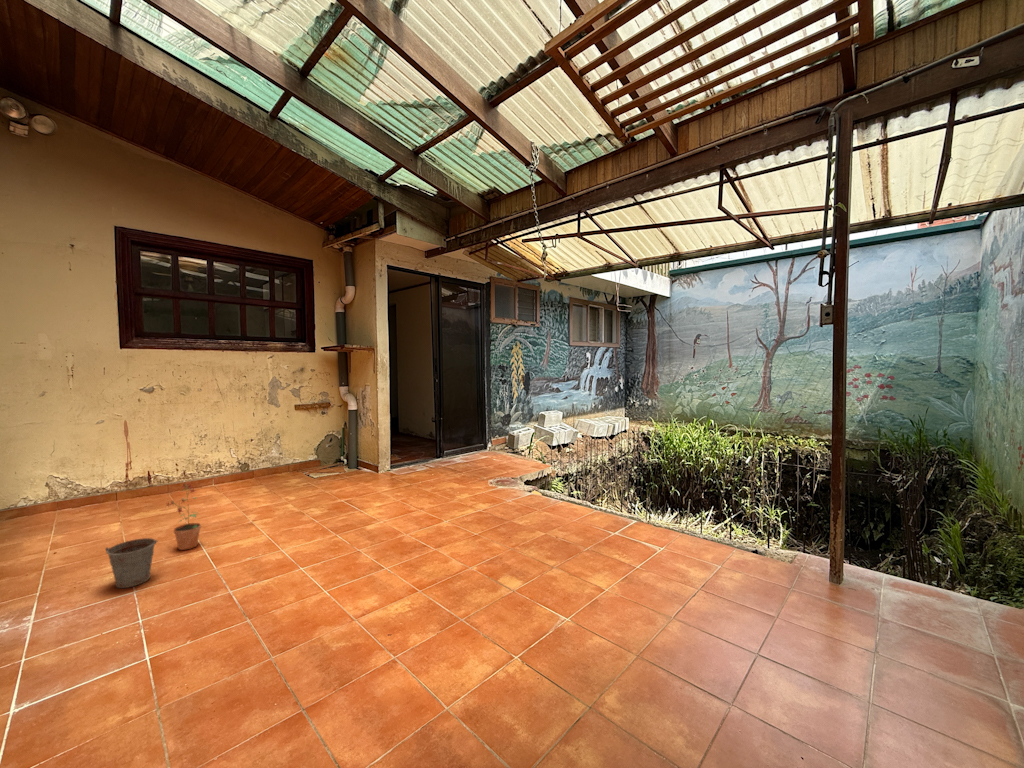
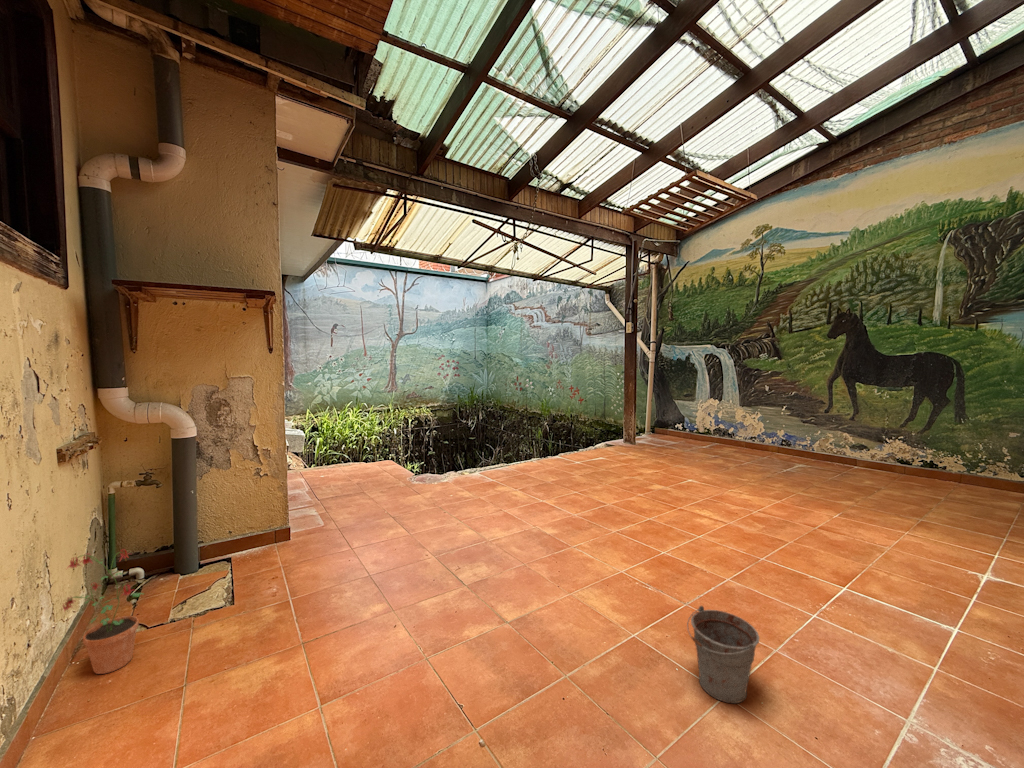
potted plant: present [167,483,201,550] -> present [63,550,143,674]

